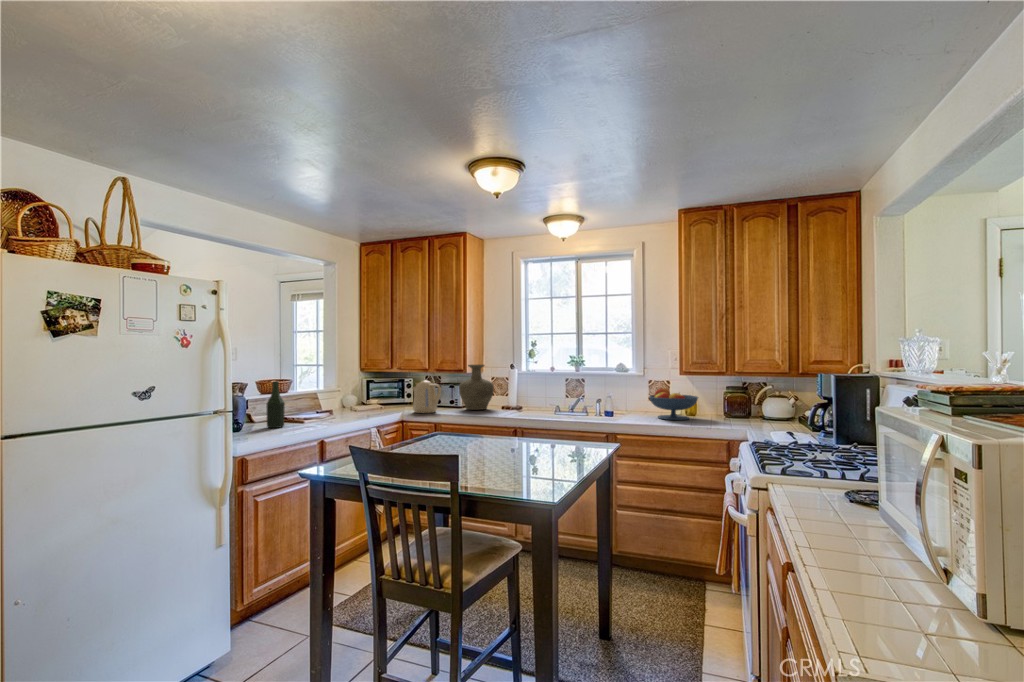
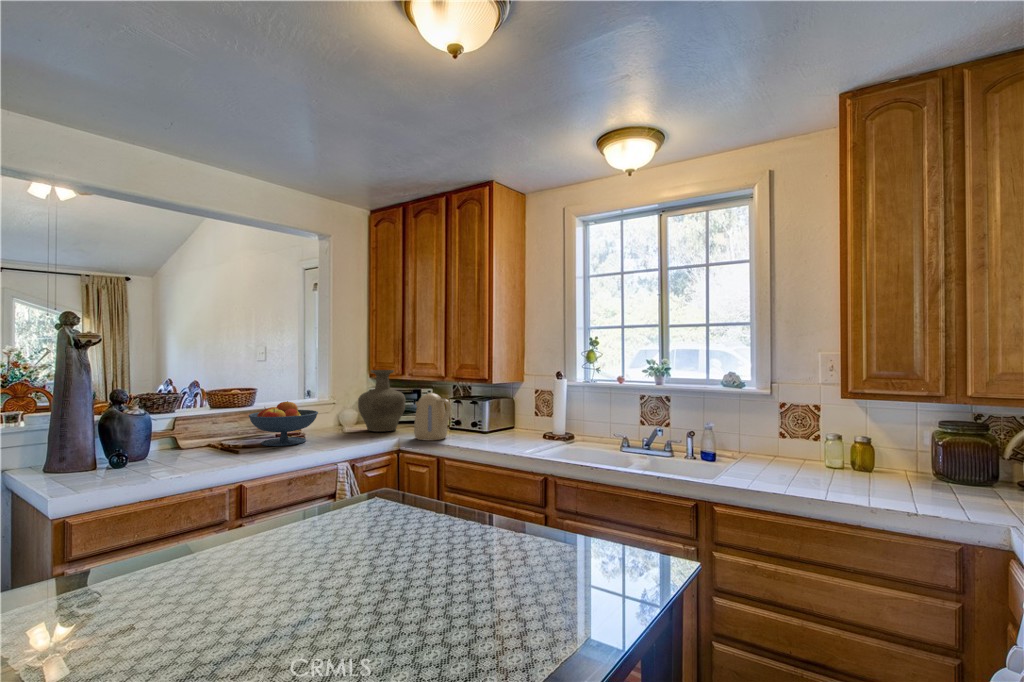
vase: present [459,365,494,410] -> present [358,370,406,432]
bottle: present [267,381,285,428] -> none [181,393,209,460]
fruit bowl: present [649,388,698,420] -> present [249,401,318,446]

